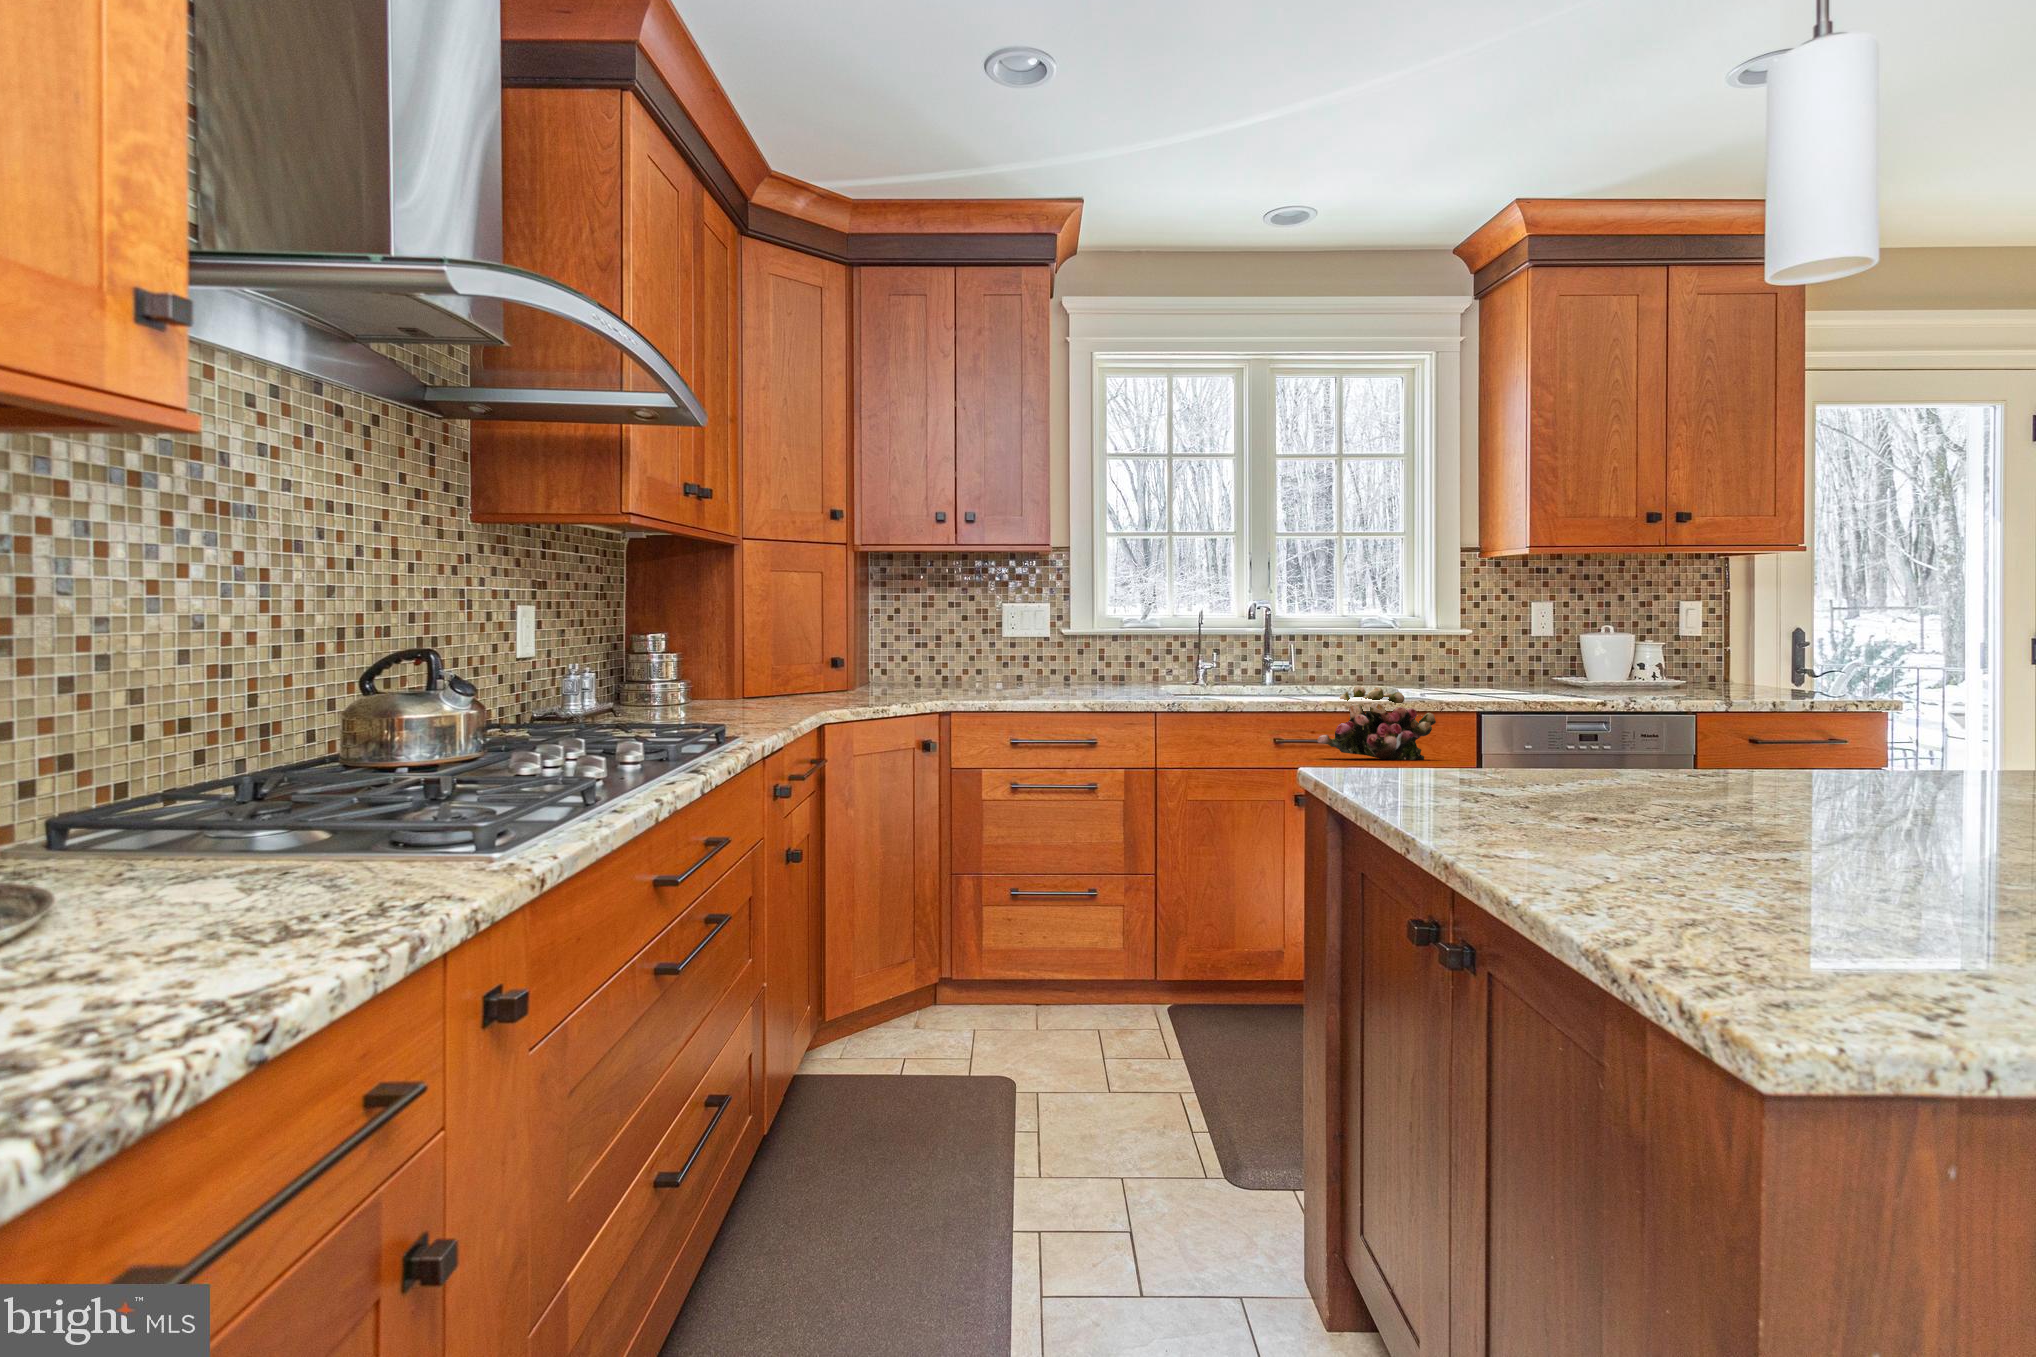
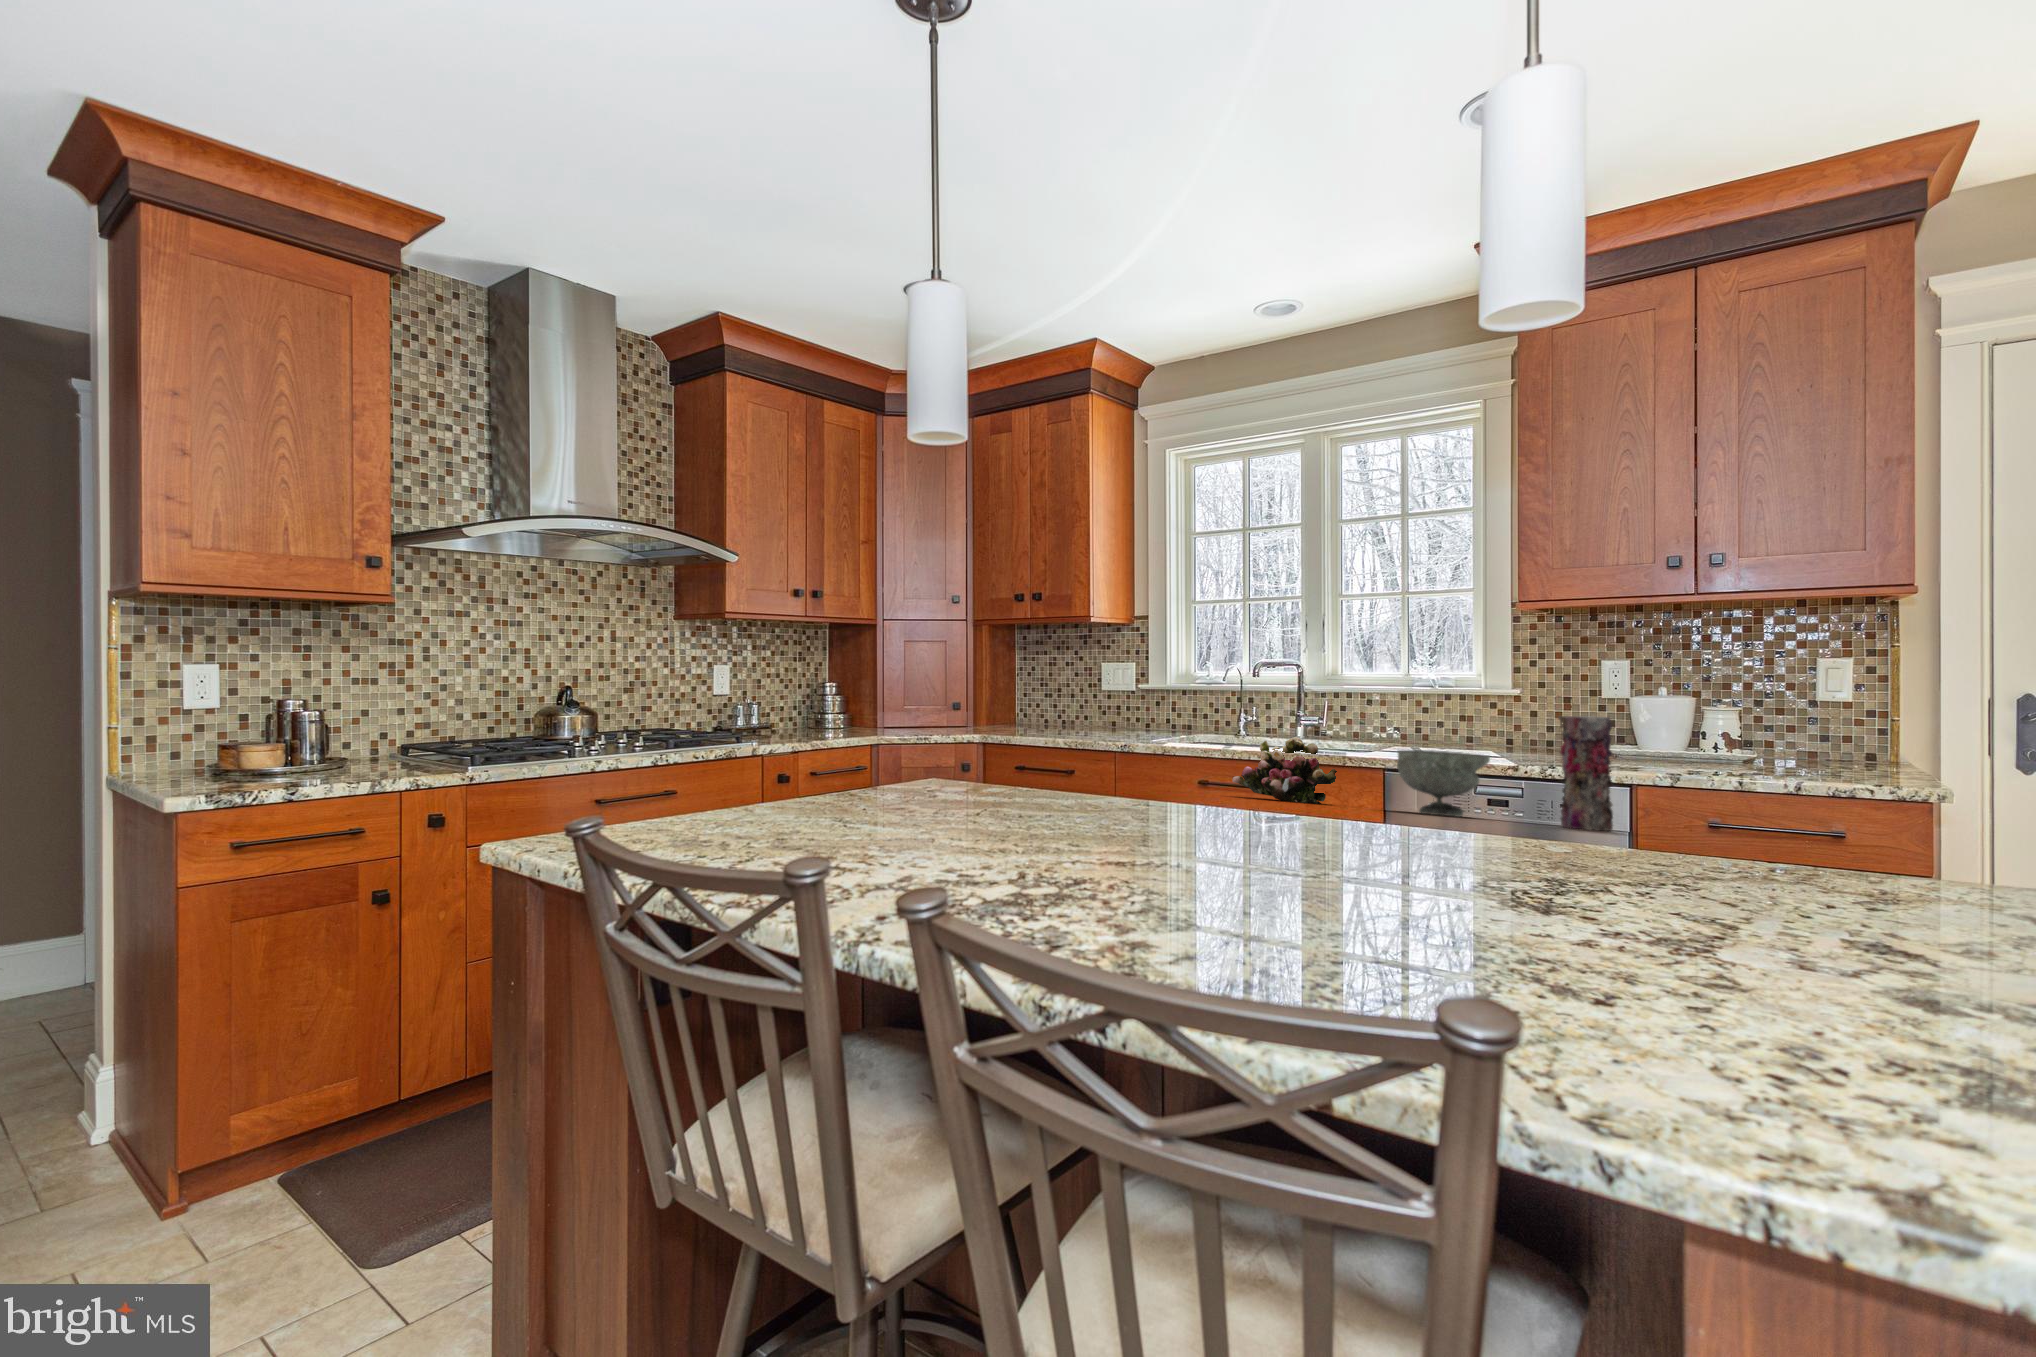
vase: none [1708,652,1761,765] -> present [1558,716,1613,831]
decorative bowl: none [1493,693,1592,762] -> present [1397,750,1490,817]

